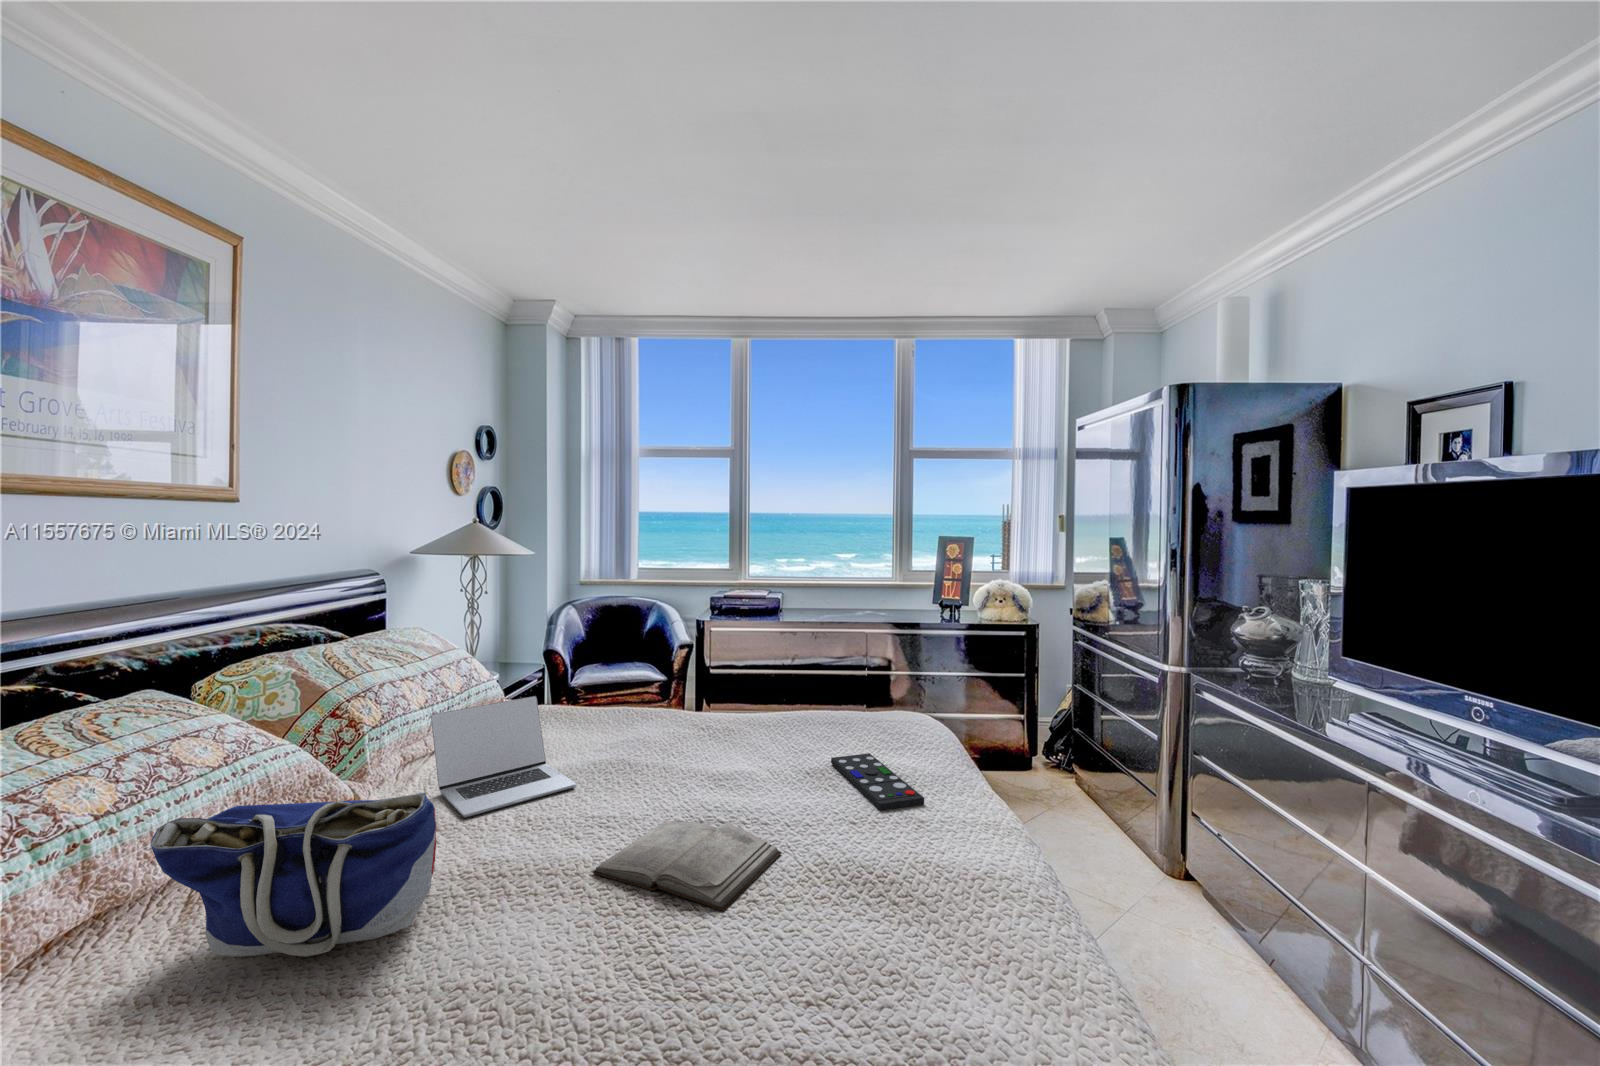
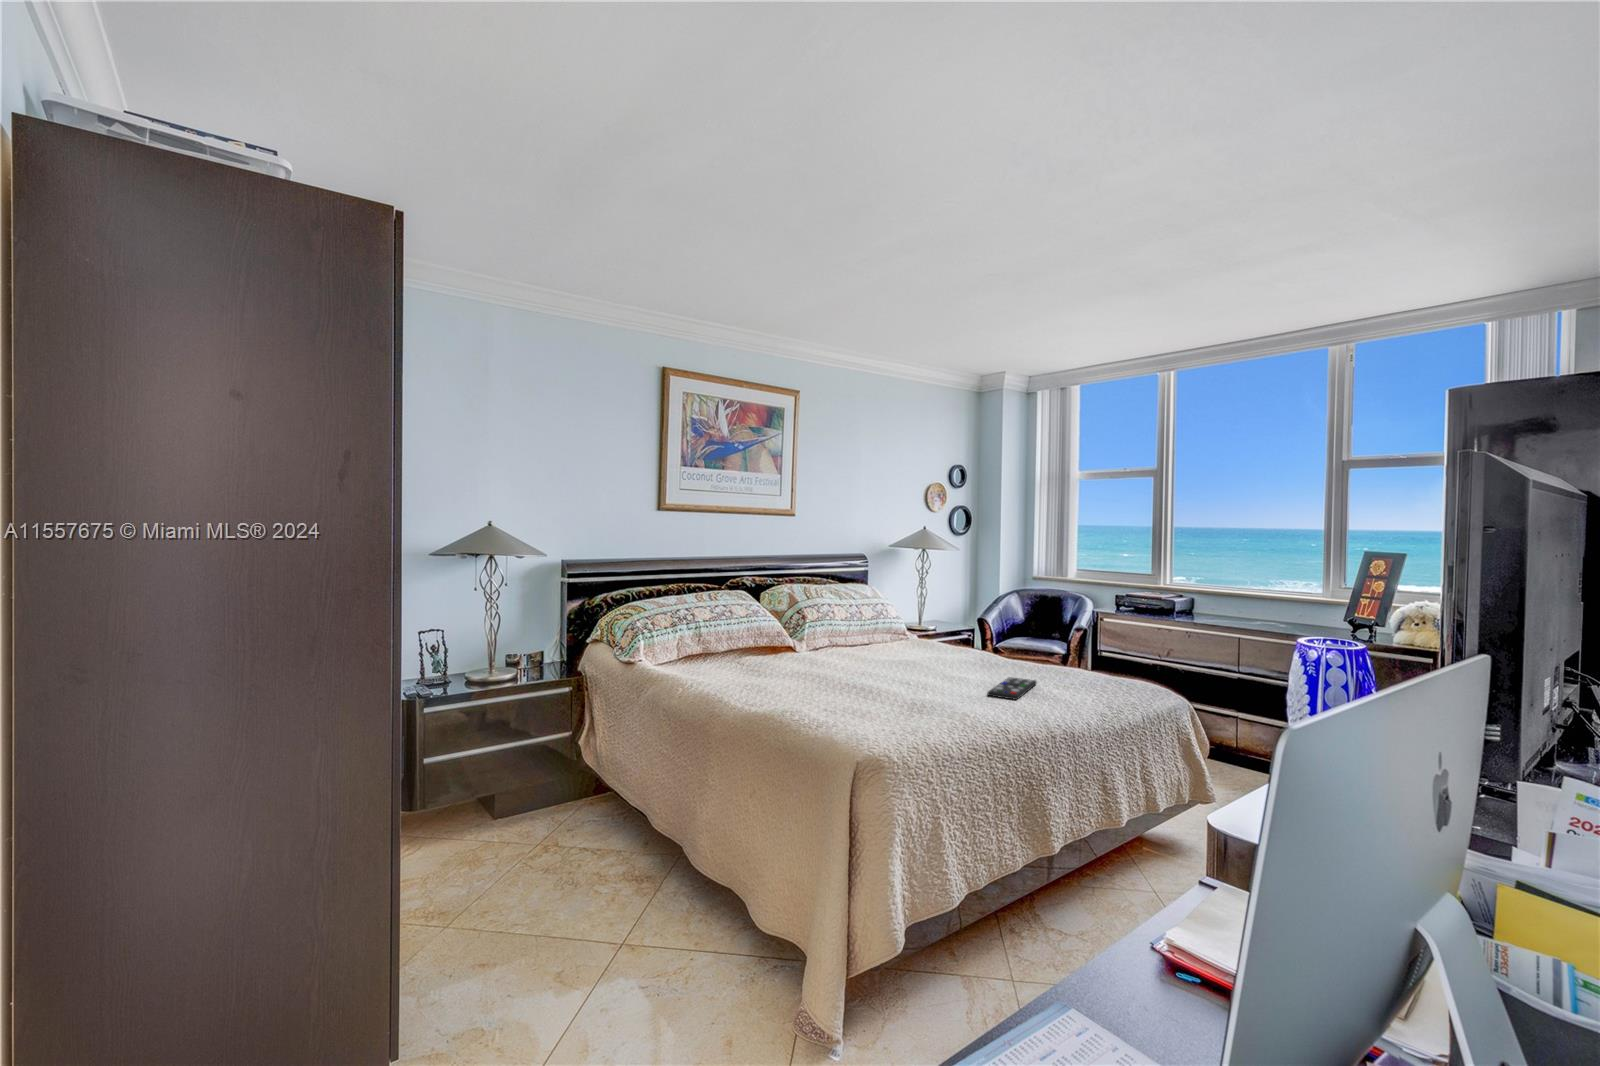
laptop: present [431,696,576,818] -> none [819,616,875,662]
tote bag: present [150,793,437,957] -> none [704,617,781,674]
diary: present [592,821,781,911] -> none [833,674,909,695]

